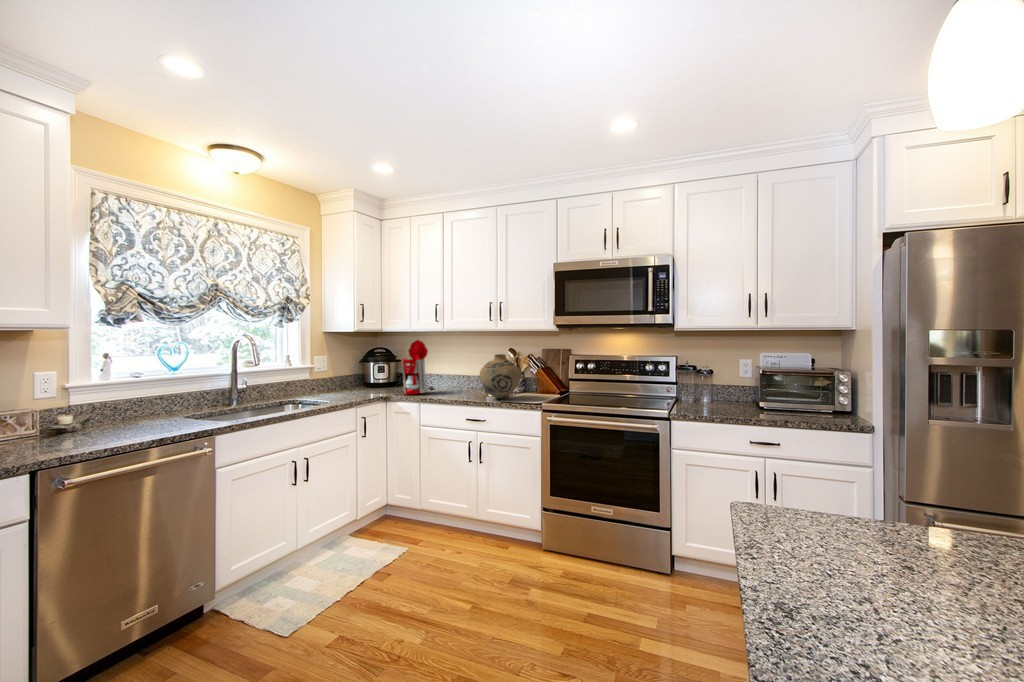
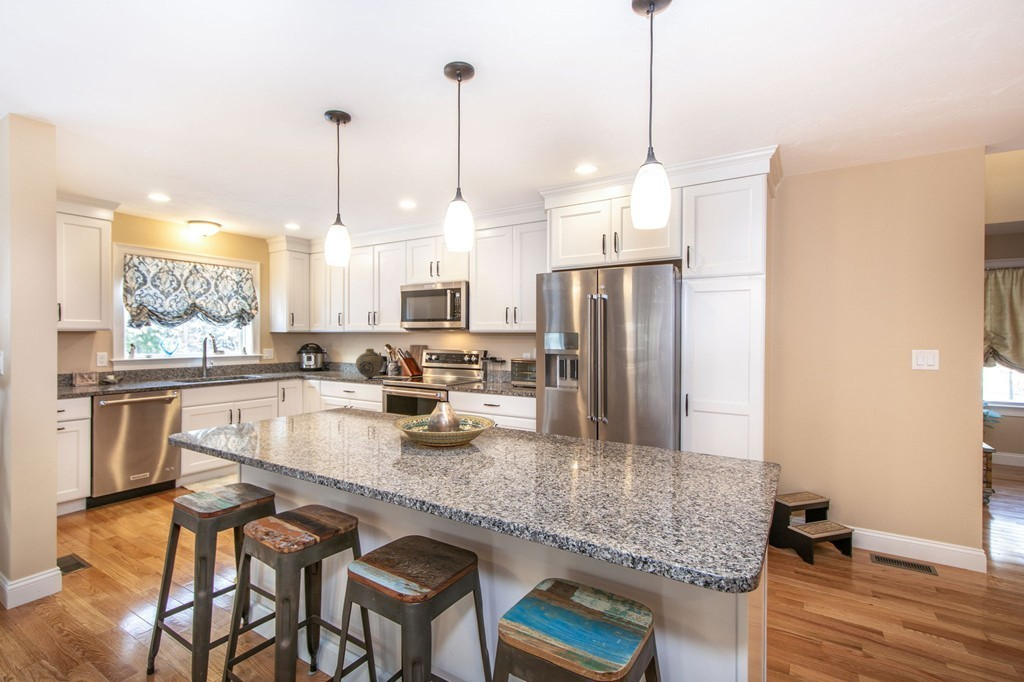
coffee maker: present [402,340,434,394] -> none [316,338,344,375]

